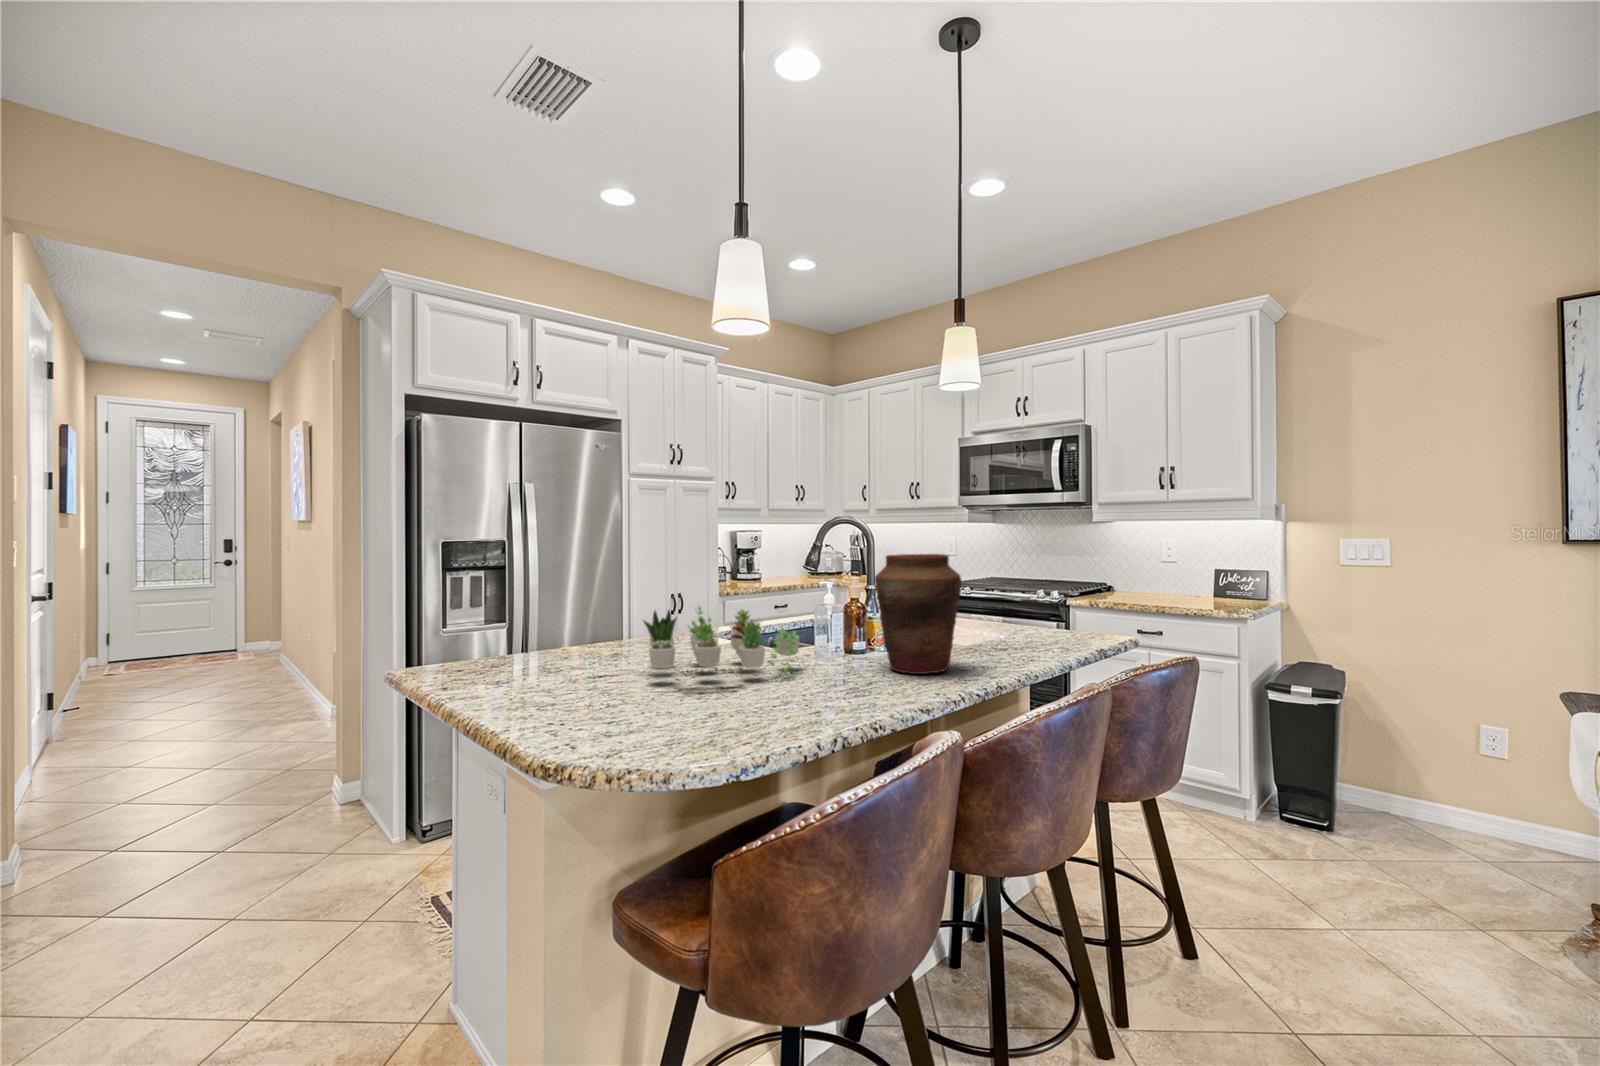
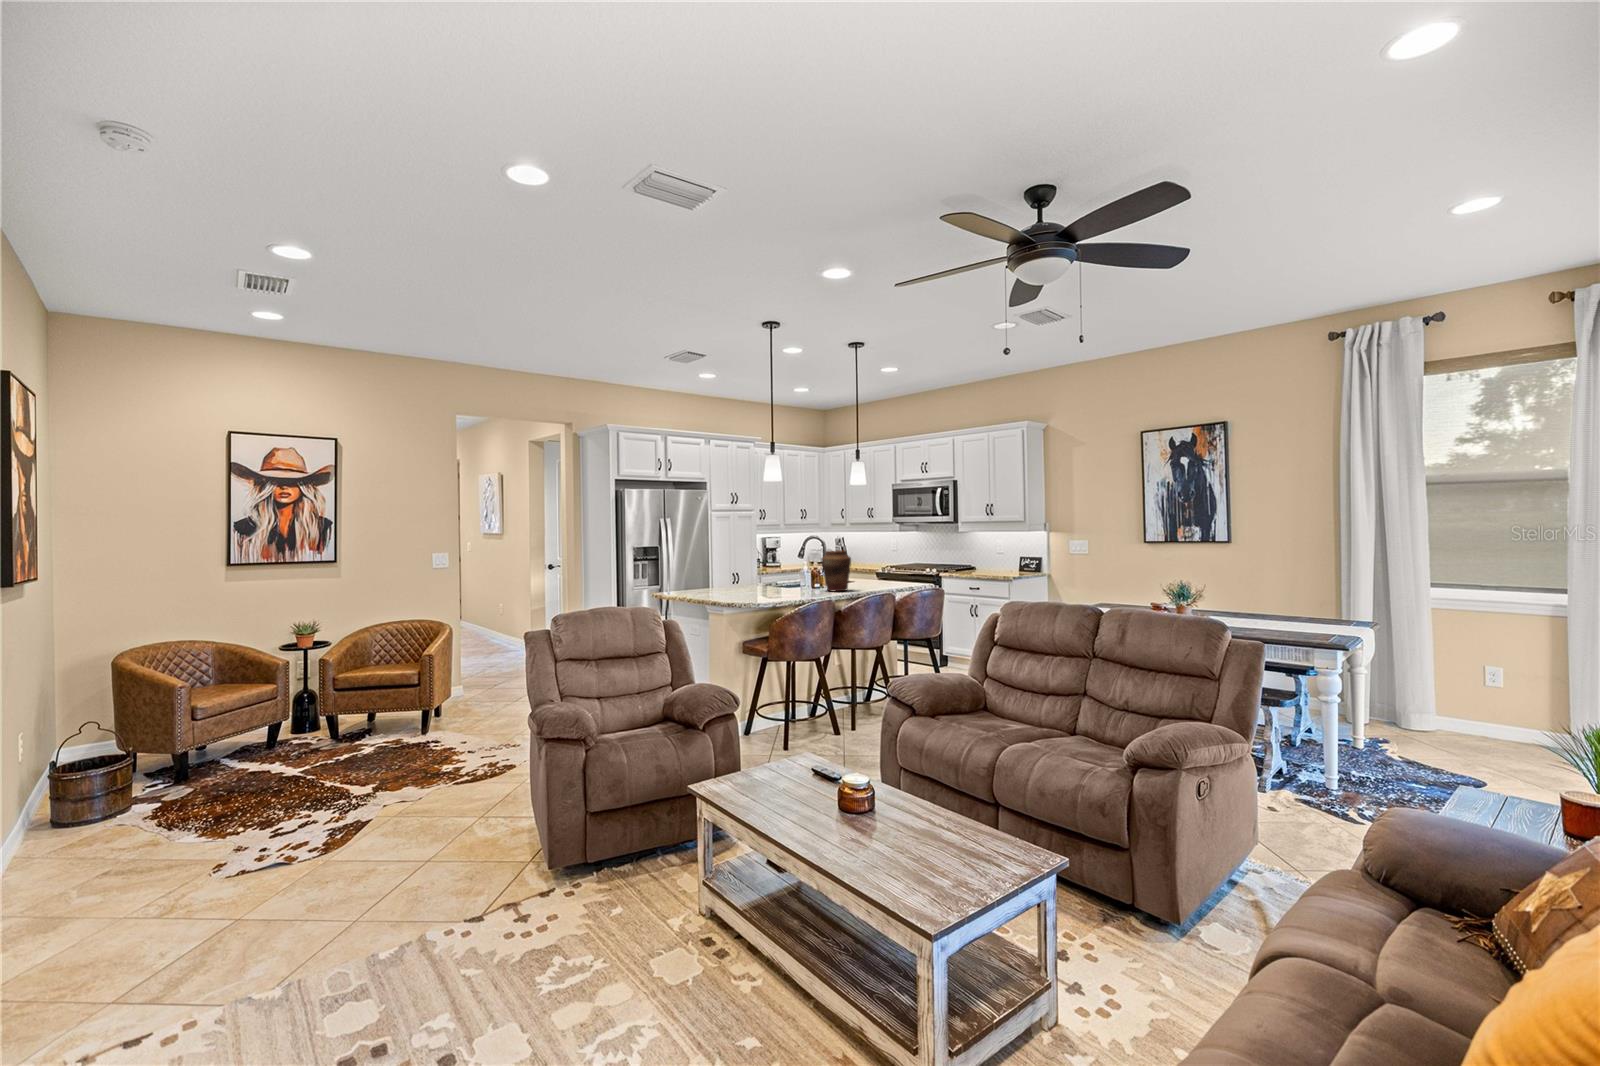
succulent plant: present [644,606,799,678] -> none [742,568,795,593]

